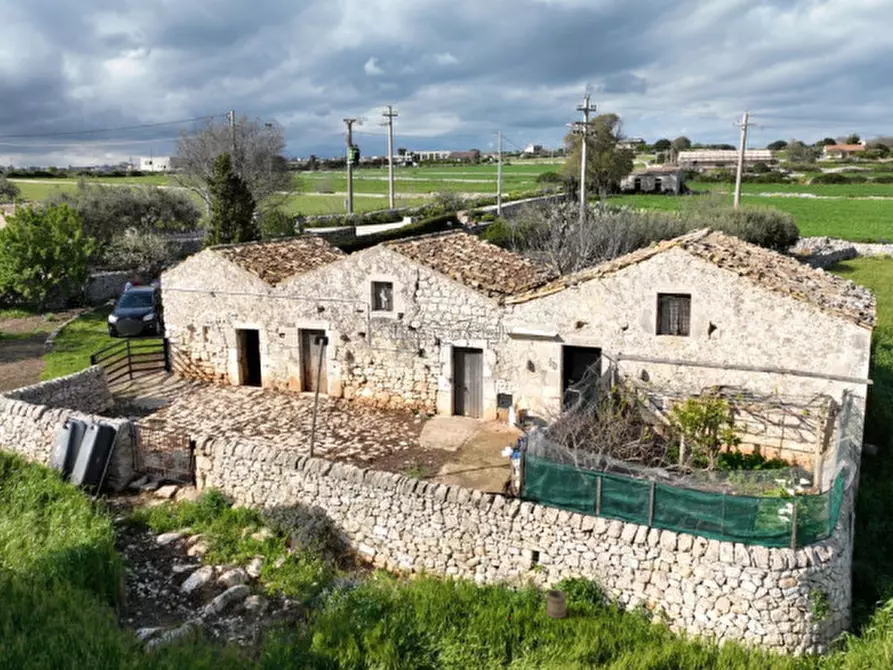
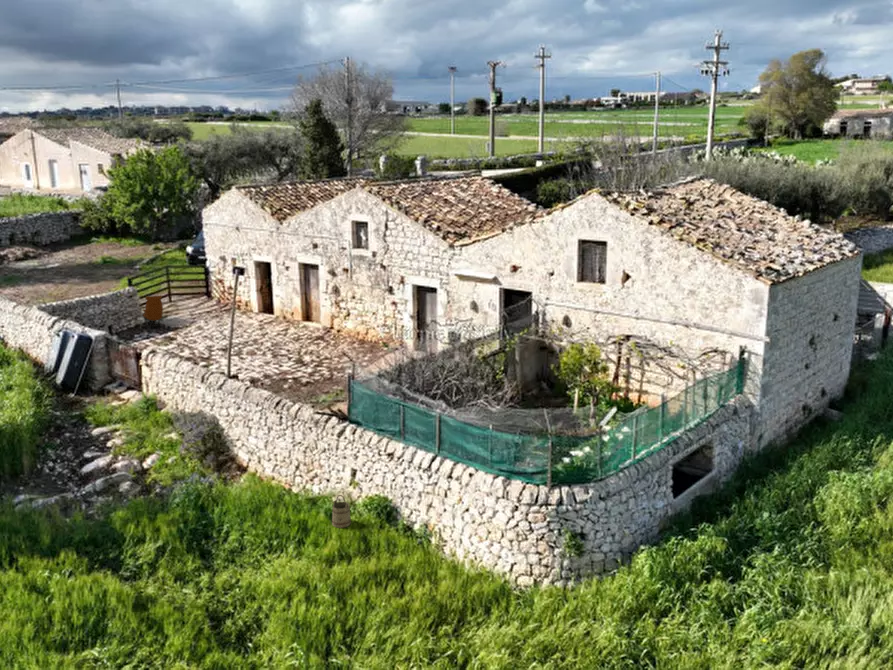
lounge chair: none [110,371,141,410] -> present [143,295,163,328]

